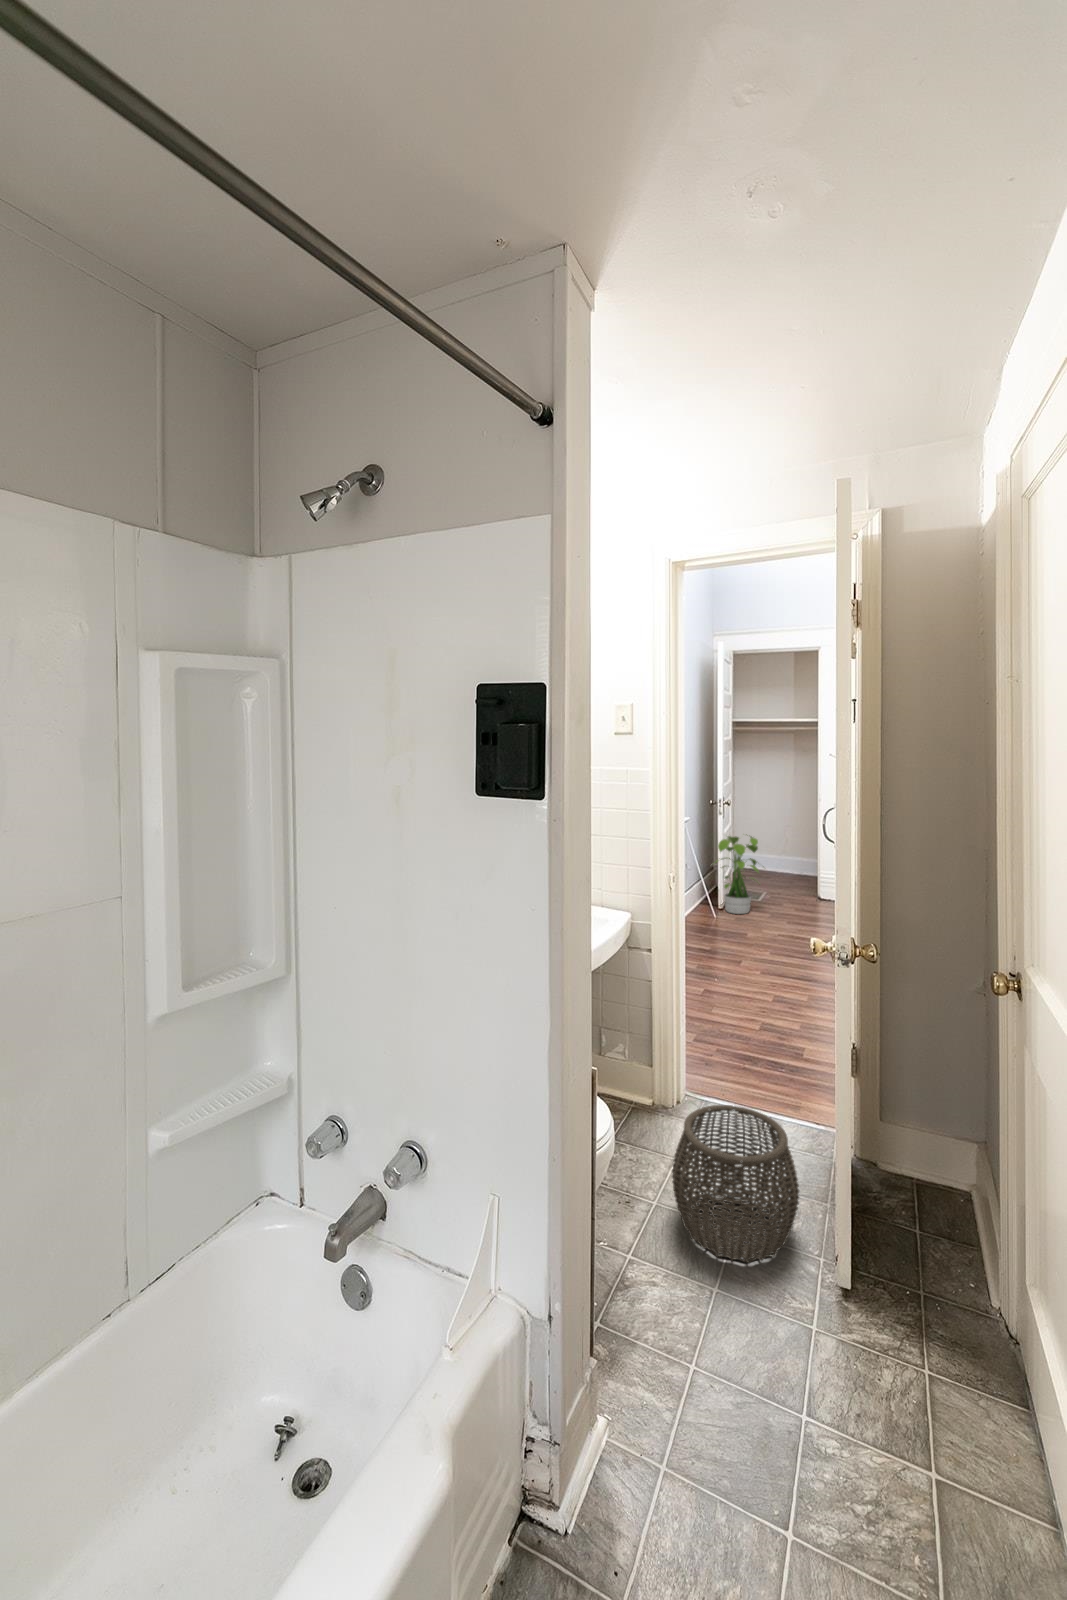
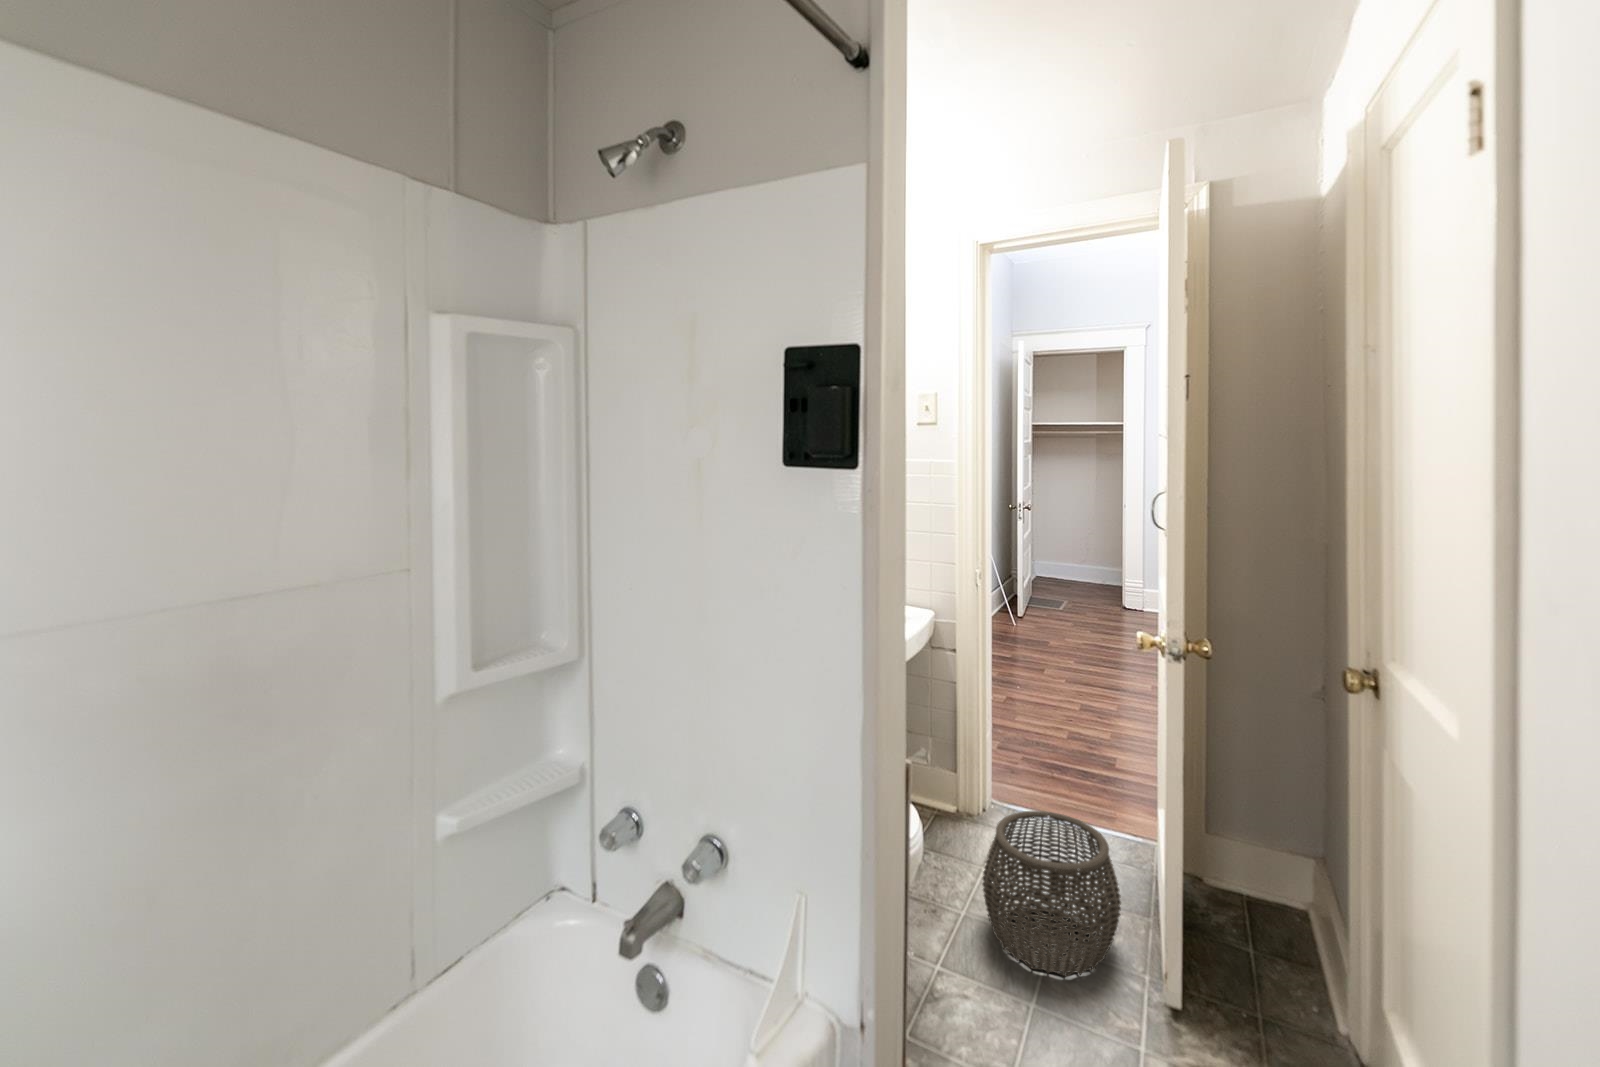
potted plant: present [715,836,764,914] -> none [1011,541,1070,624]

